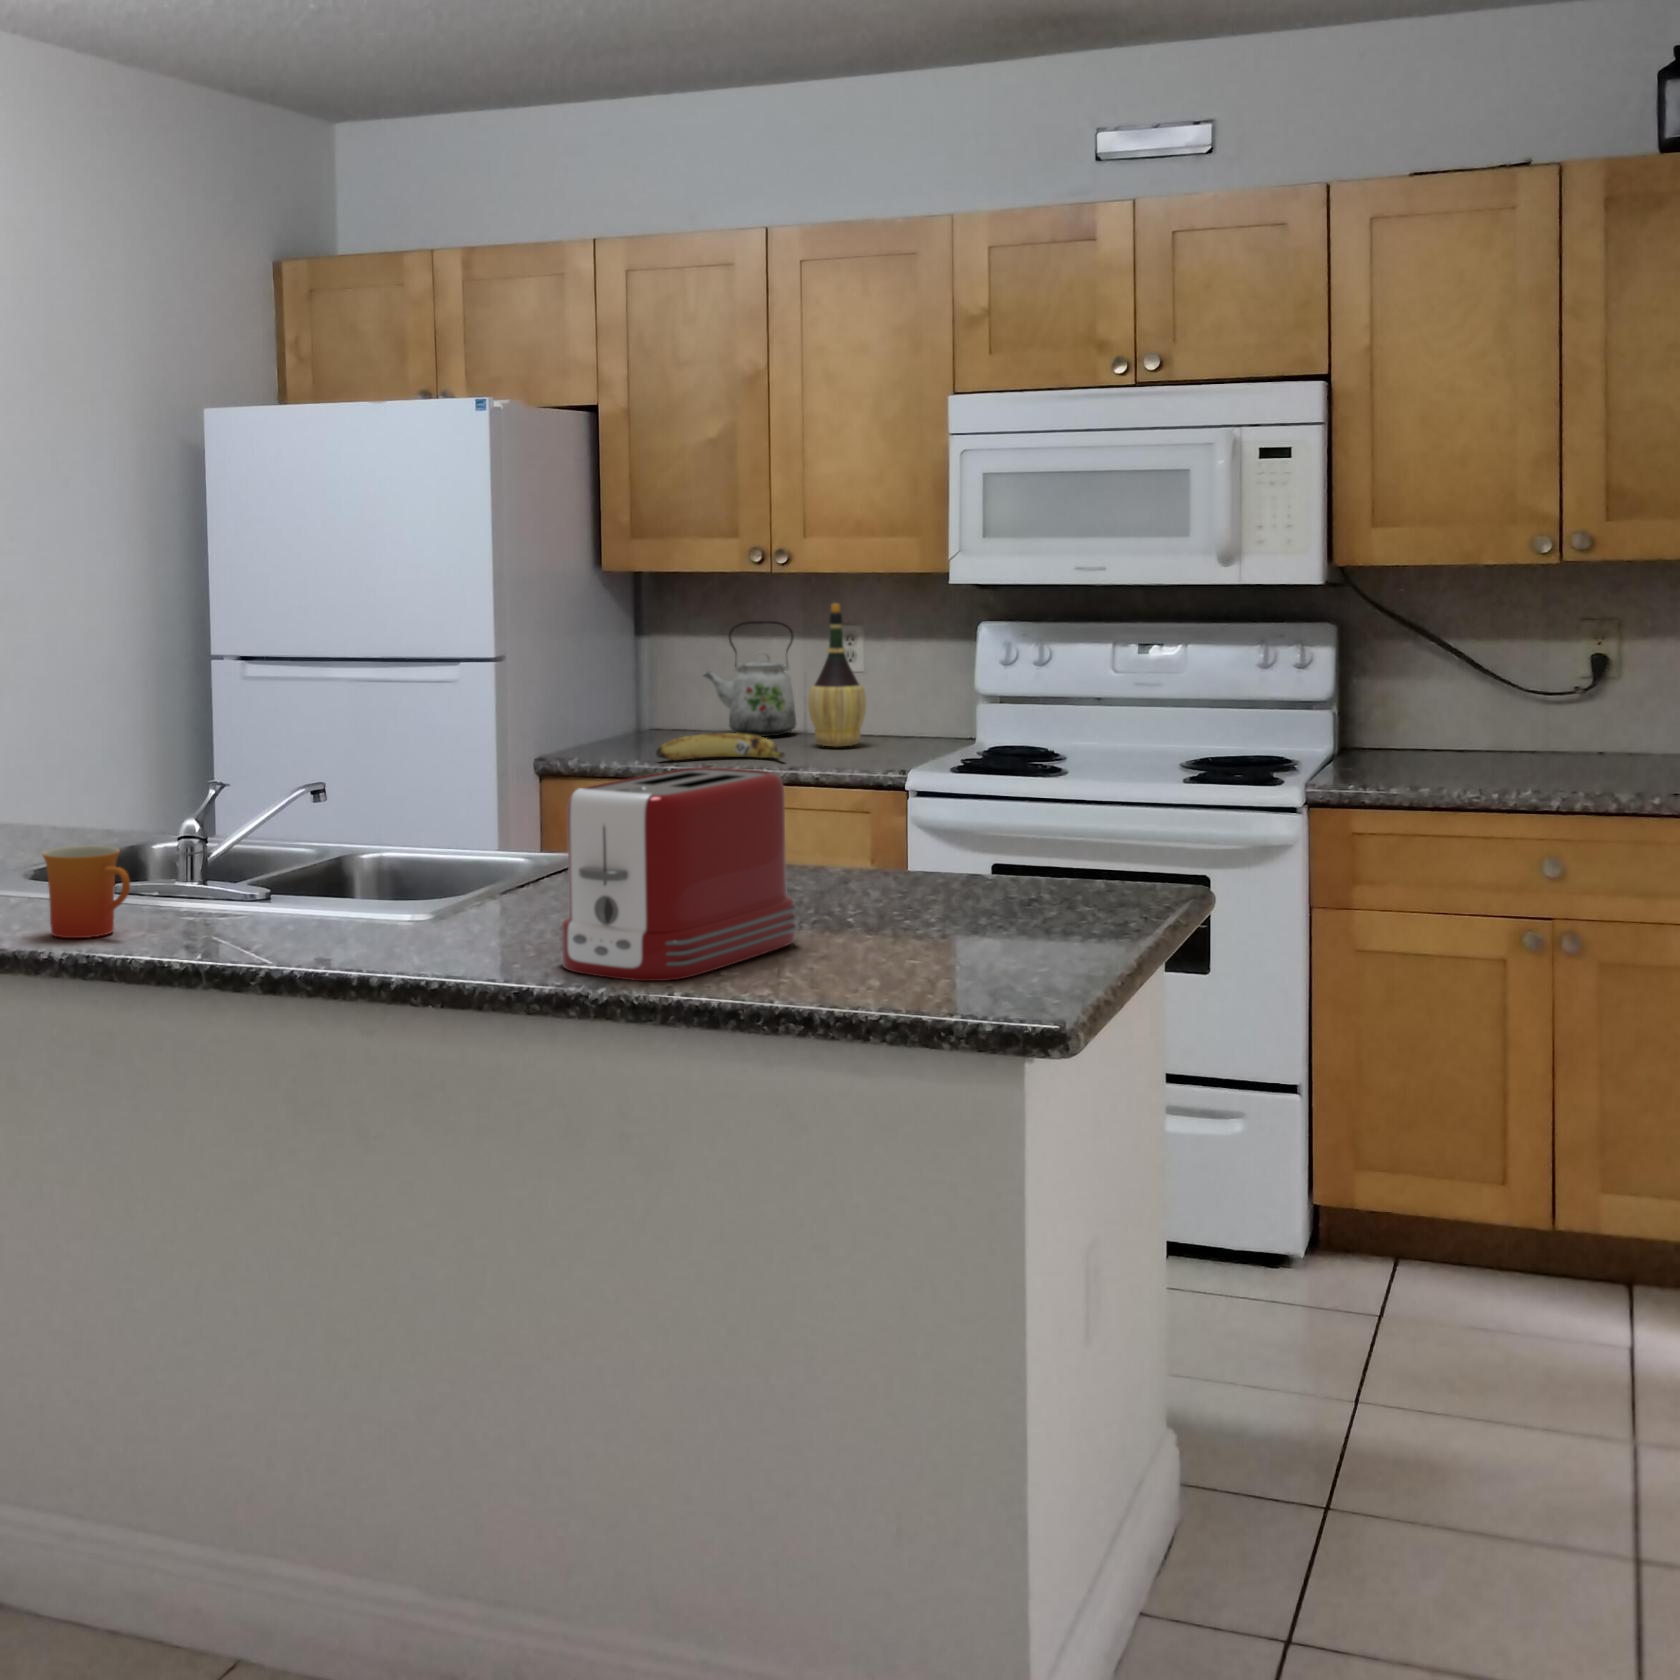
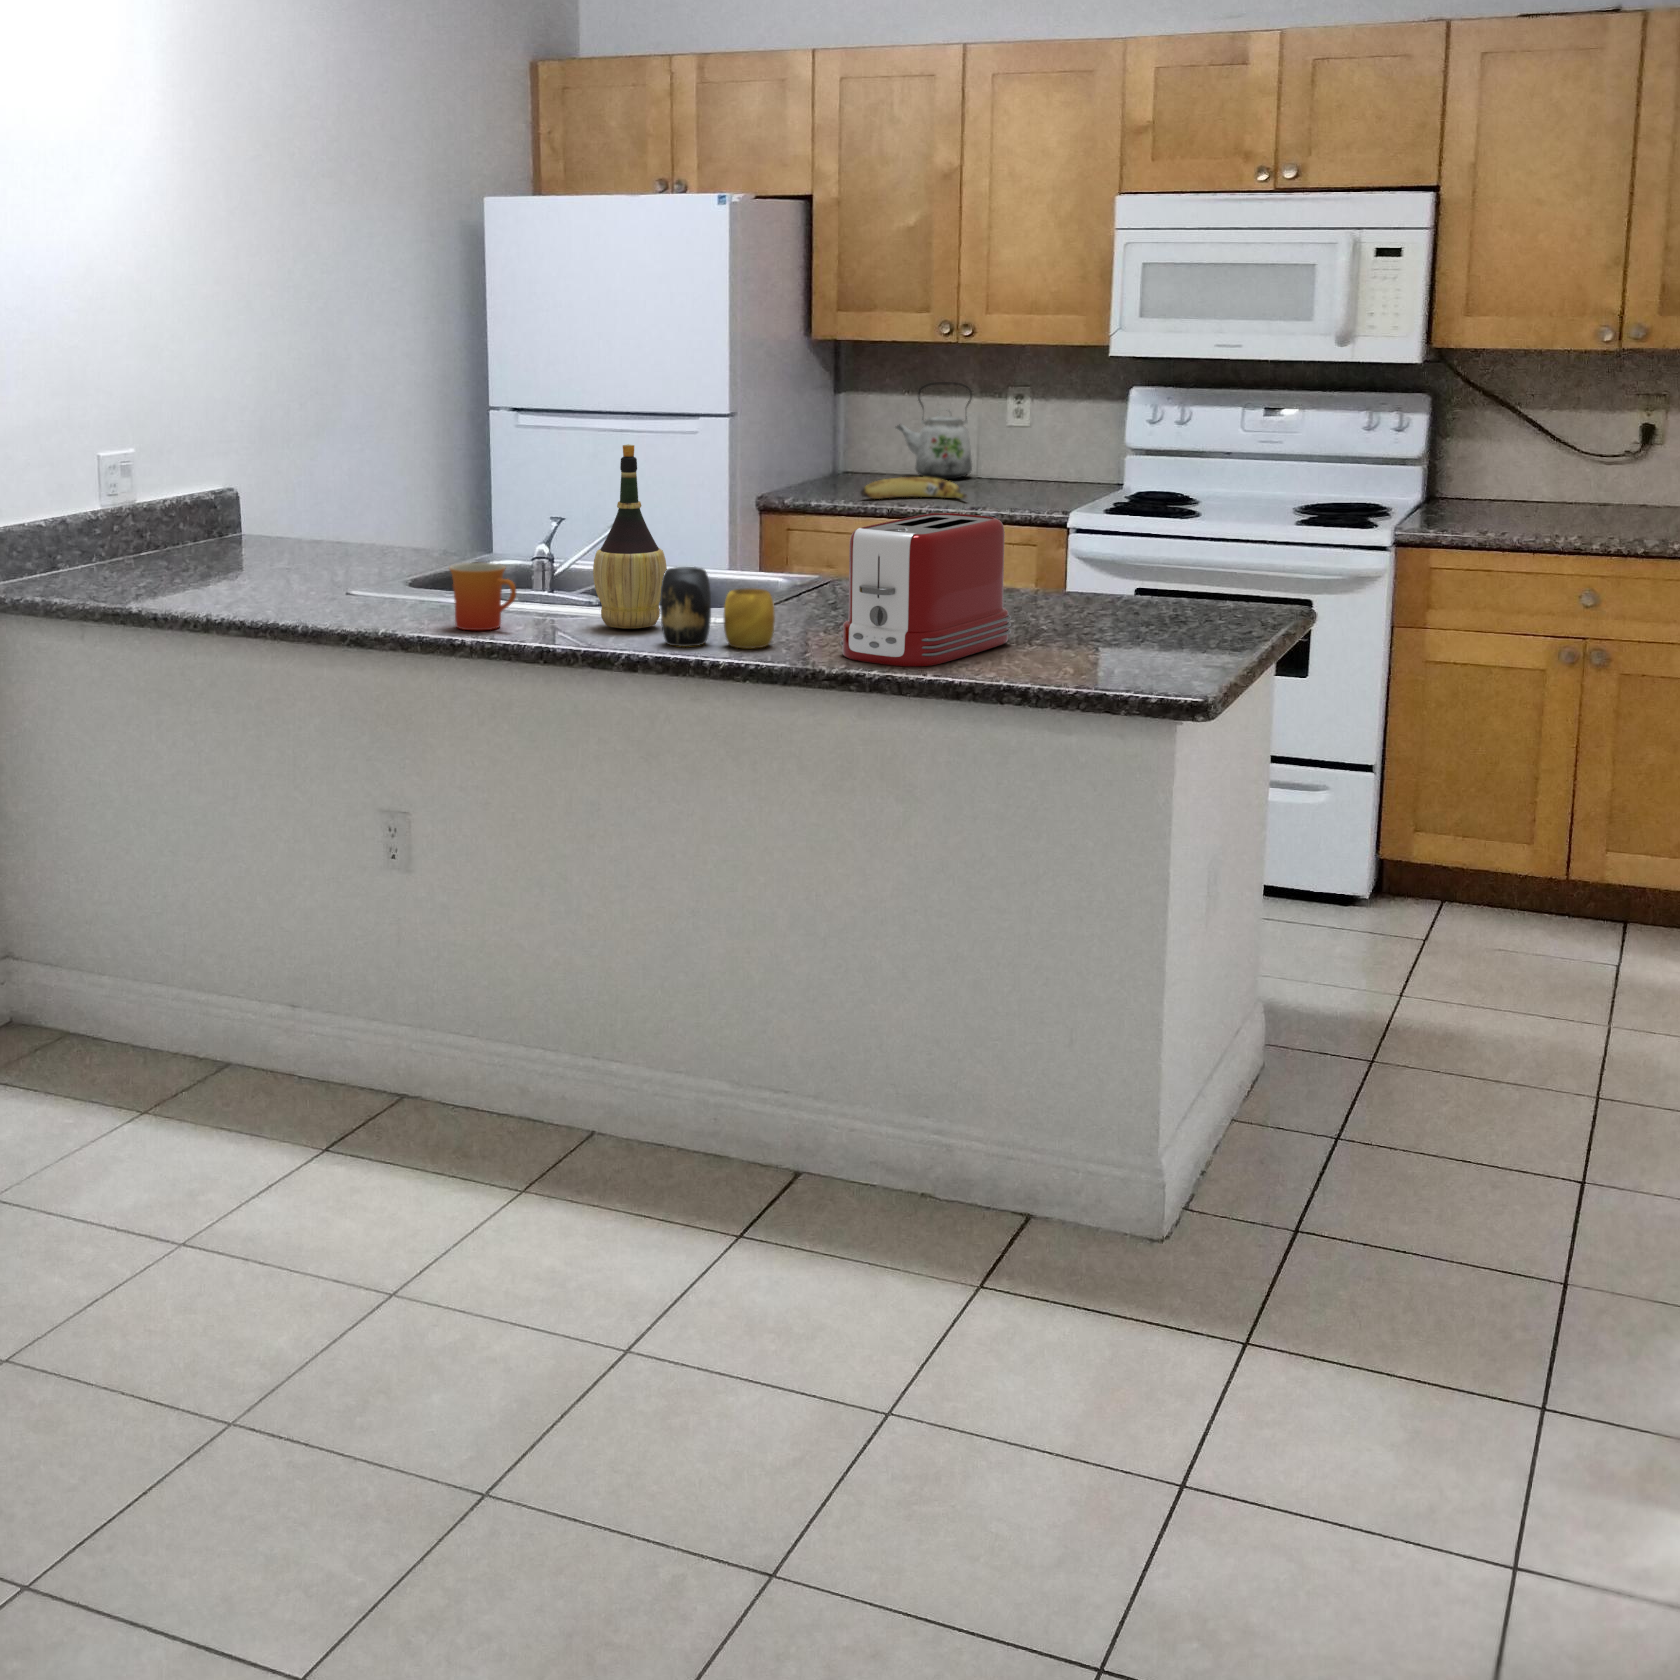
wine bottle: present [808,603,866,747] -> present [593,444,667,629]
vase: none [317,846,473,958] -> present [660,567,775,648]

